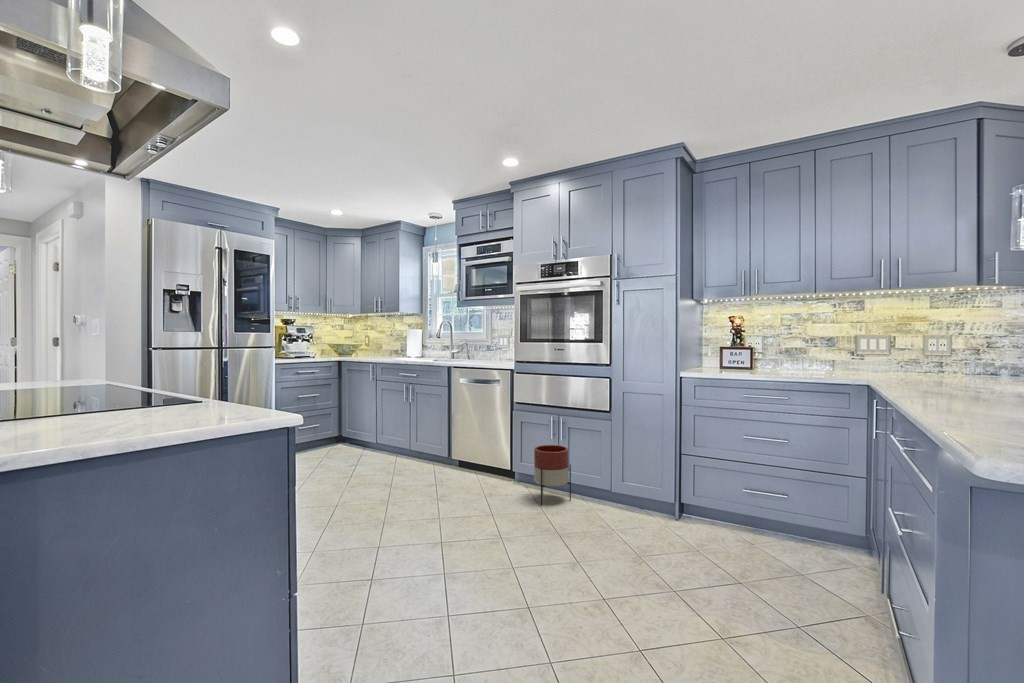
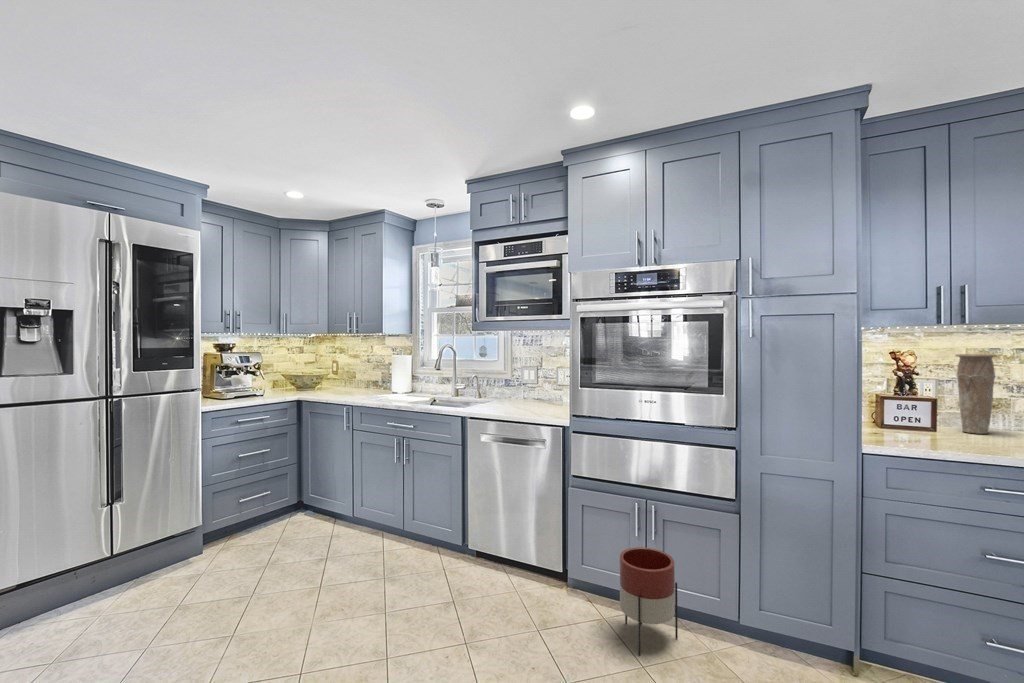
vase: none [764,316,787,370] -> present [956,354,996,434]

